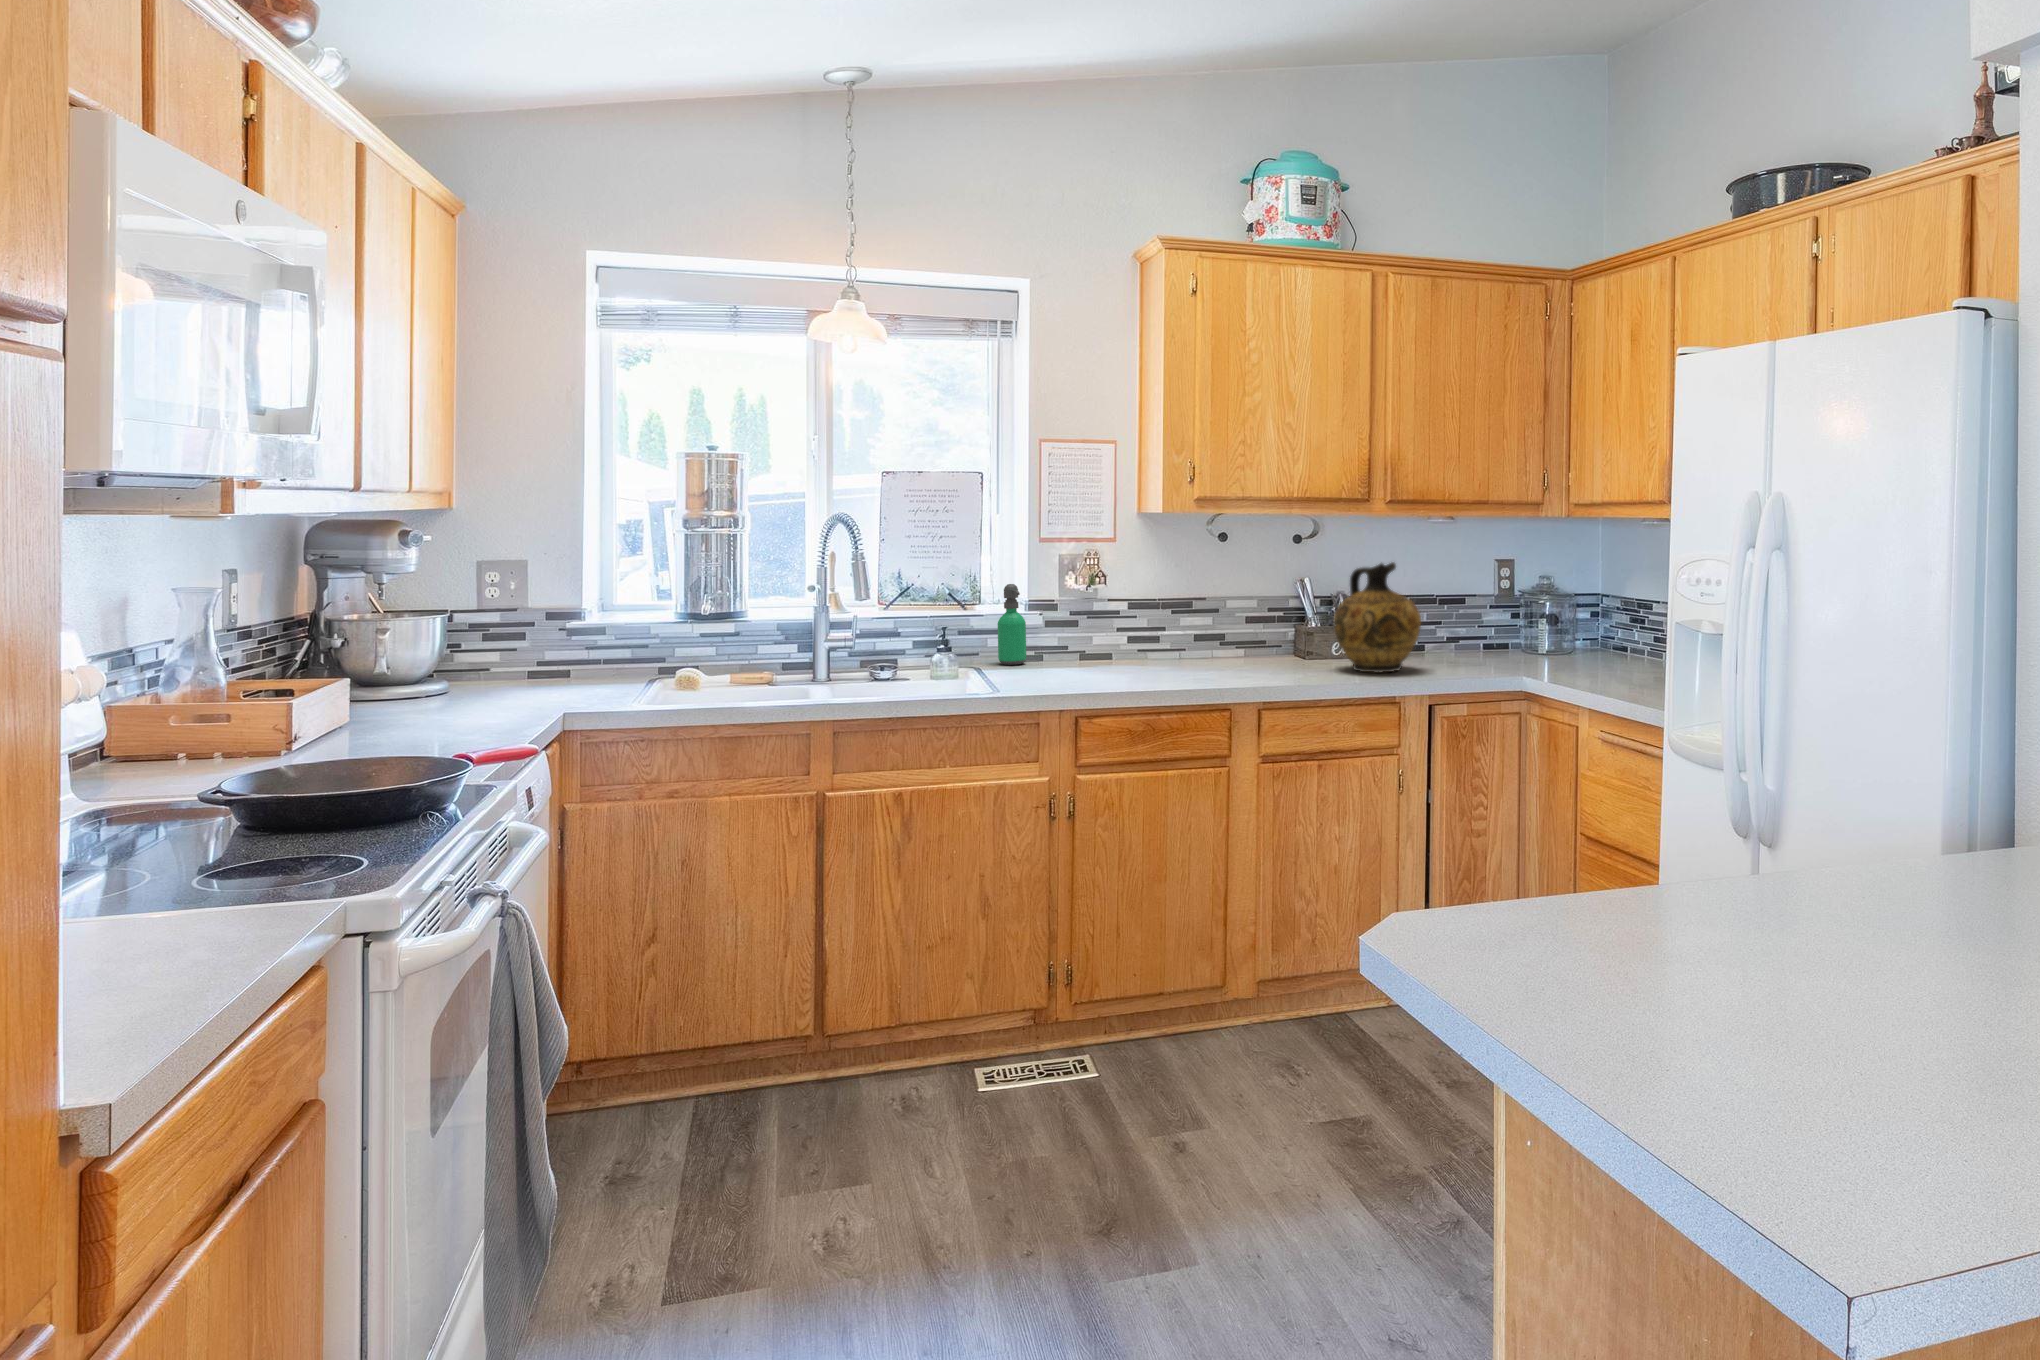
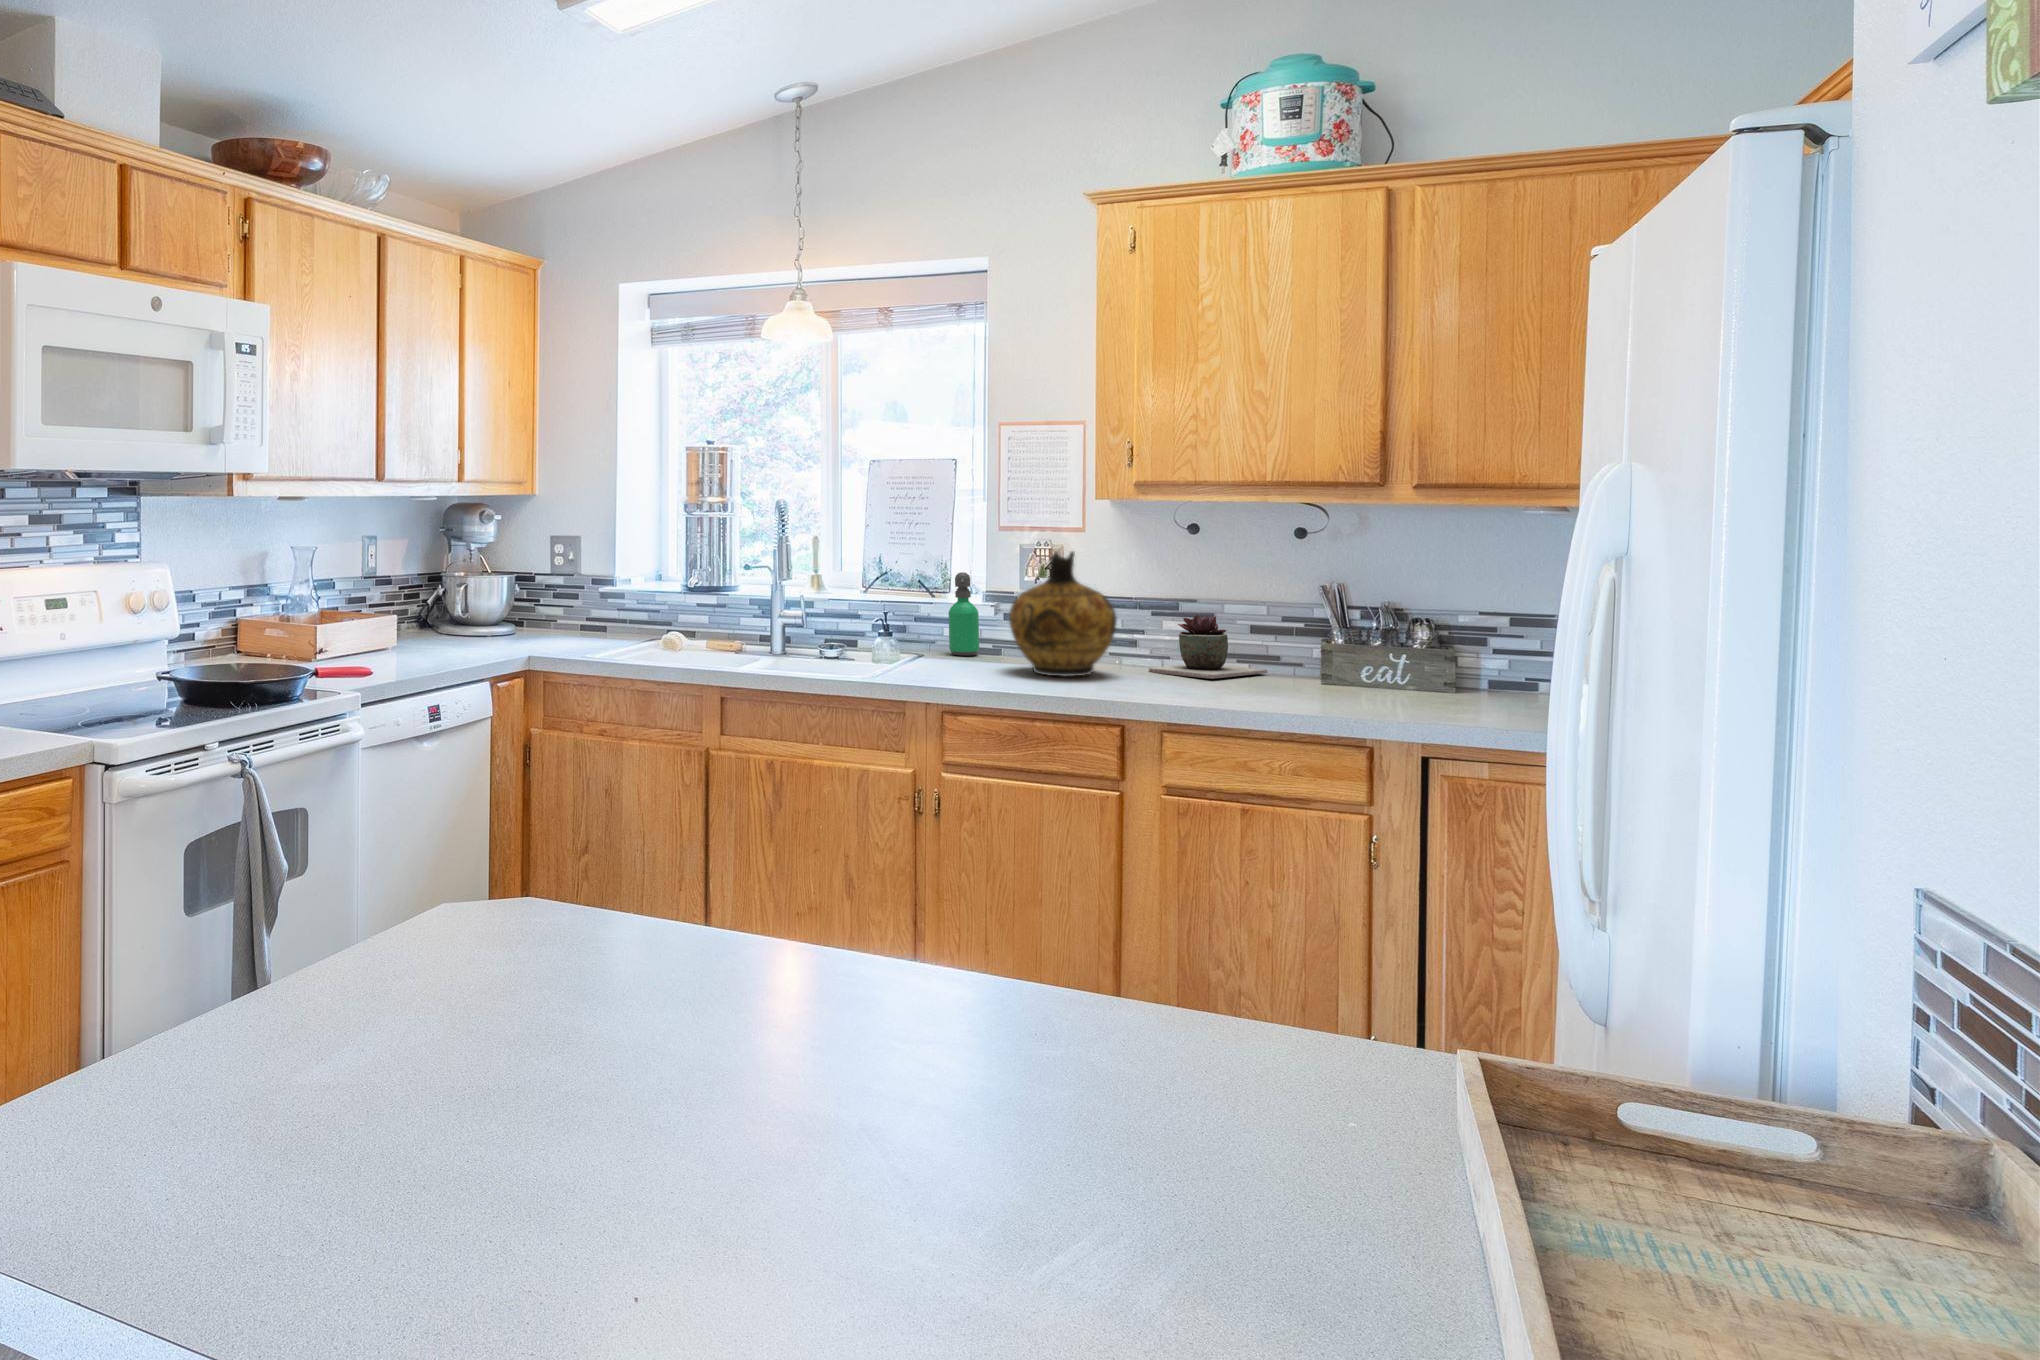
ceramic jug: present [1334,562,1421,672] -> present [1009,552,1117,676]
succulent plant: none [1184,612,1263,665] -> present [1149,615,1267,679]

